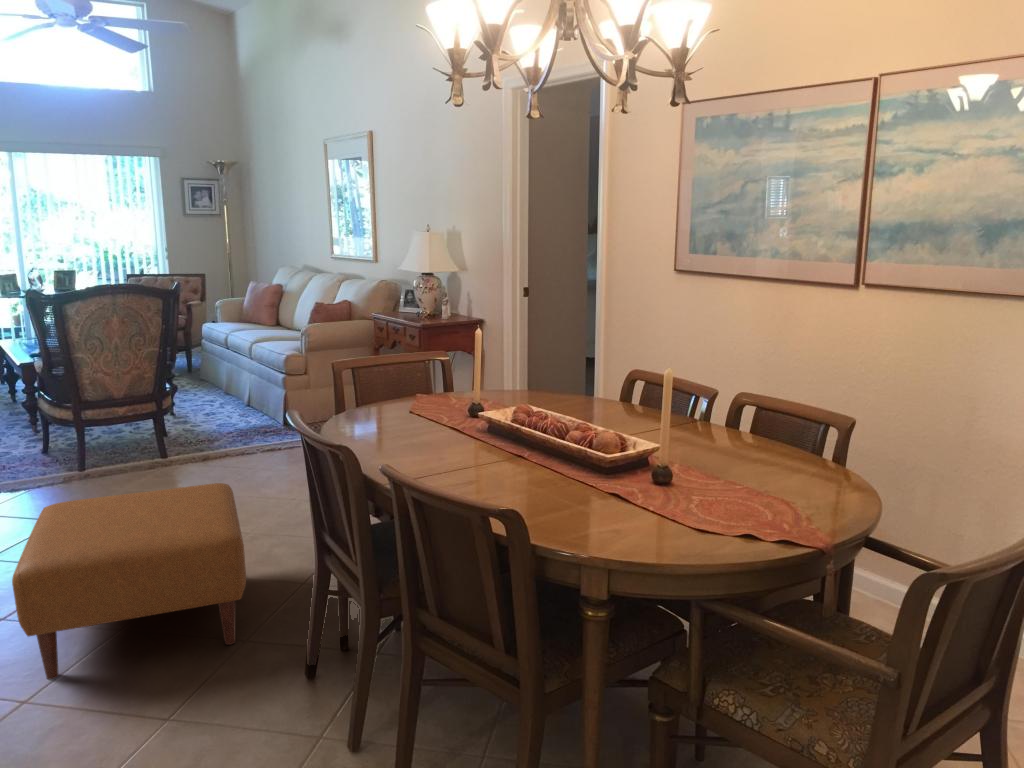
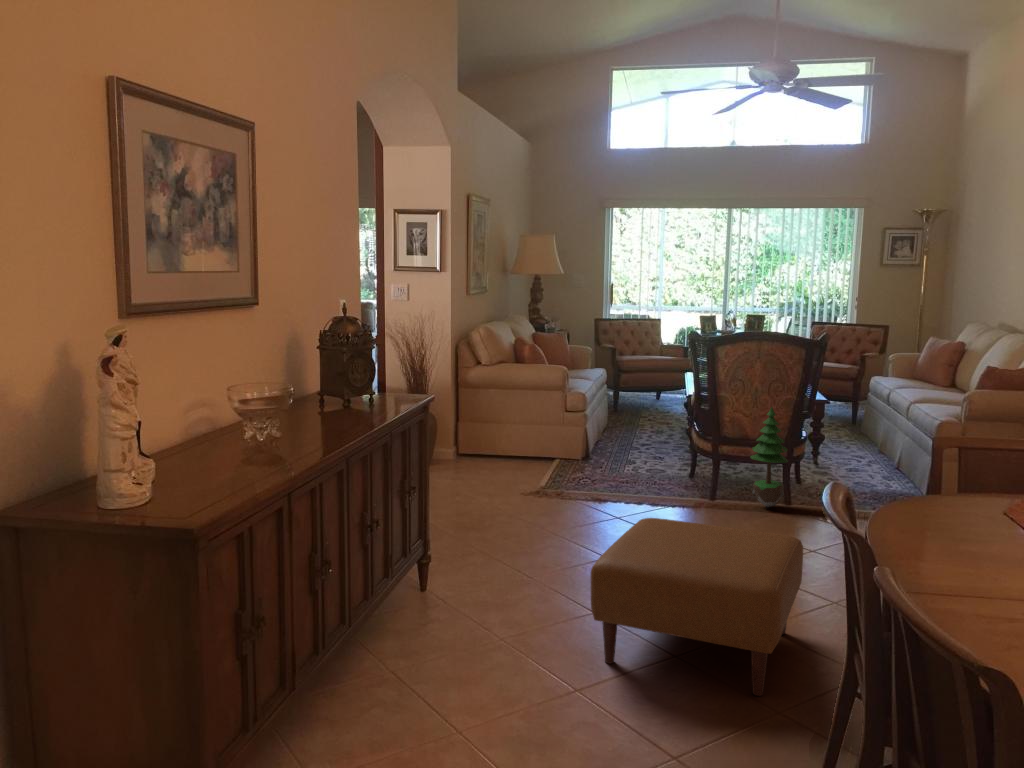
potted tree: none [119,361,162,466] -> present [750,407,788,508]

